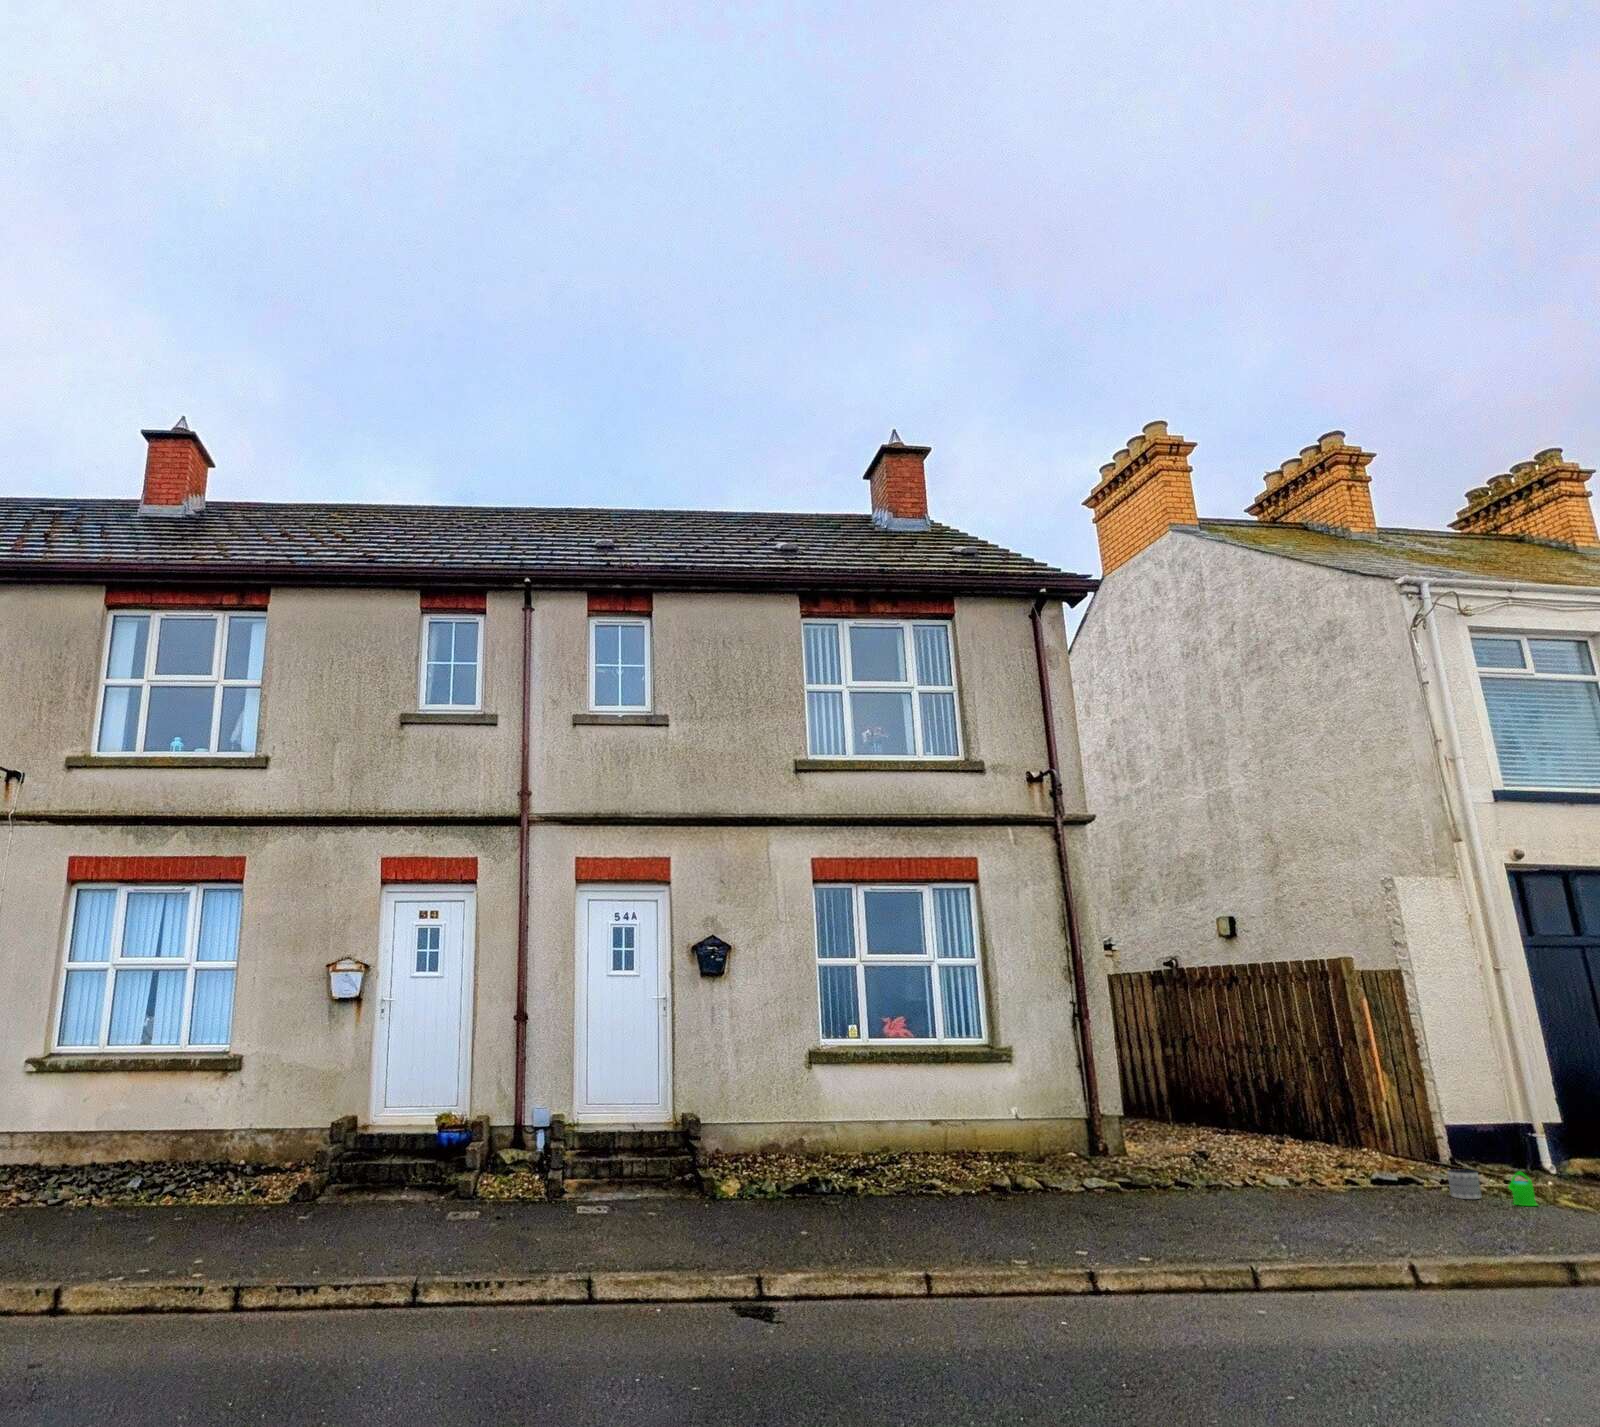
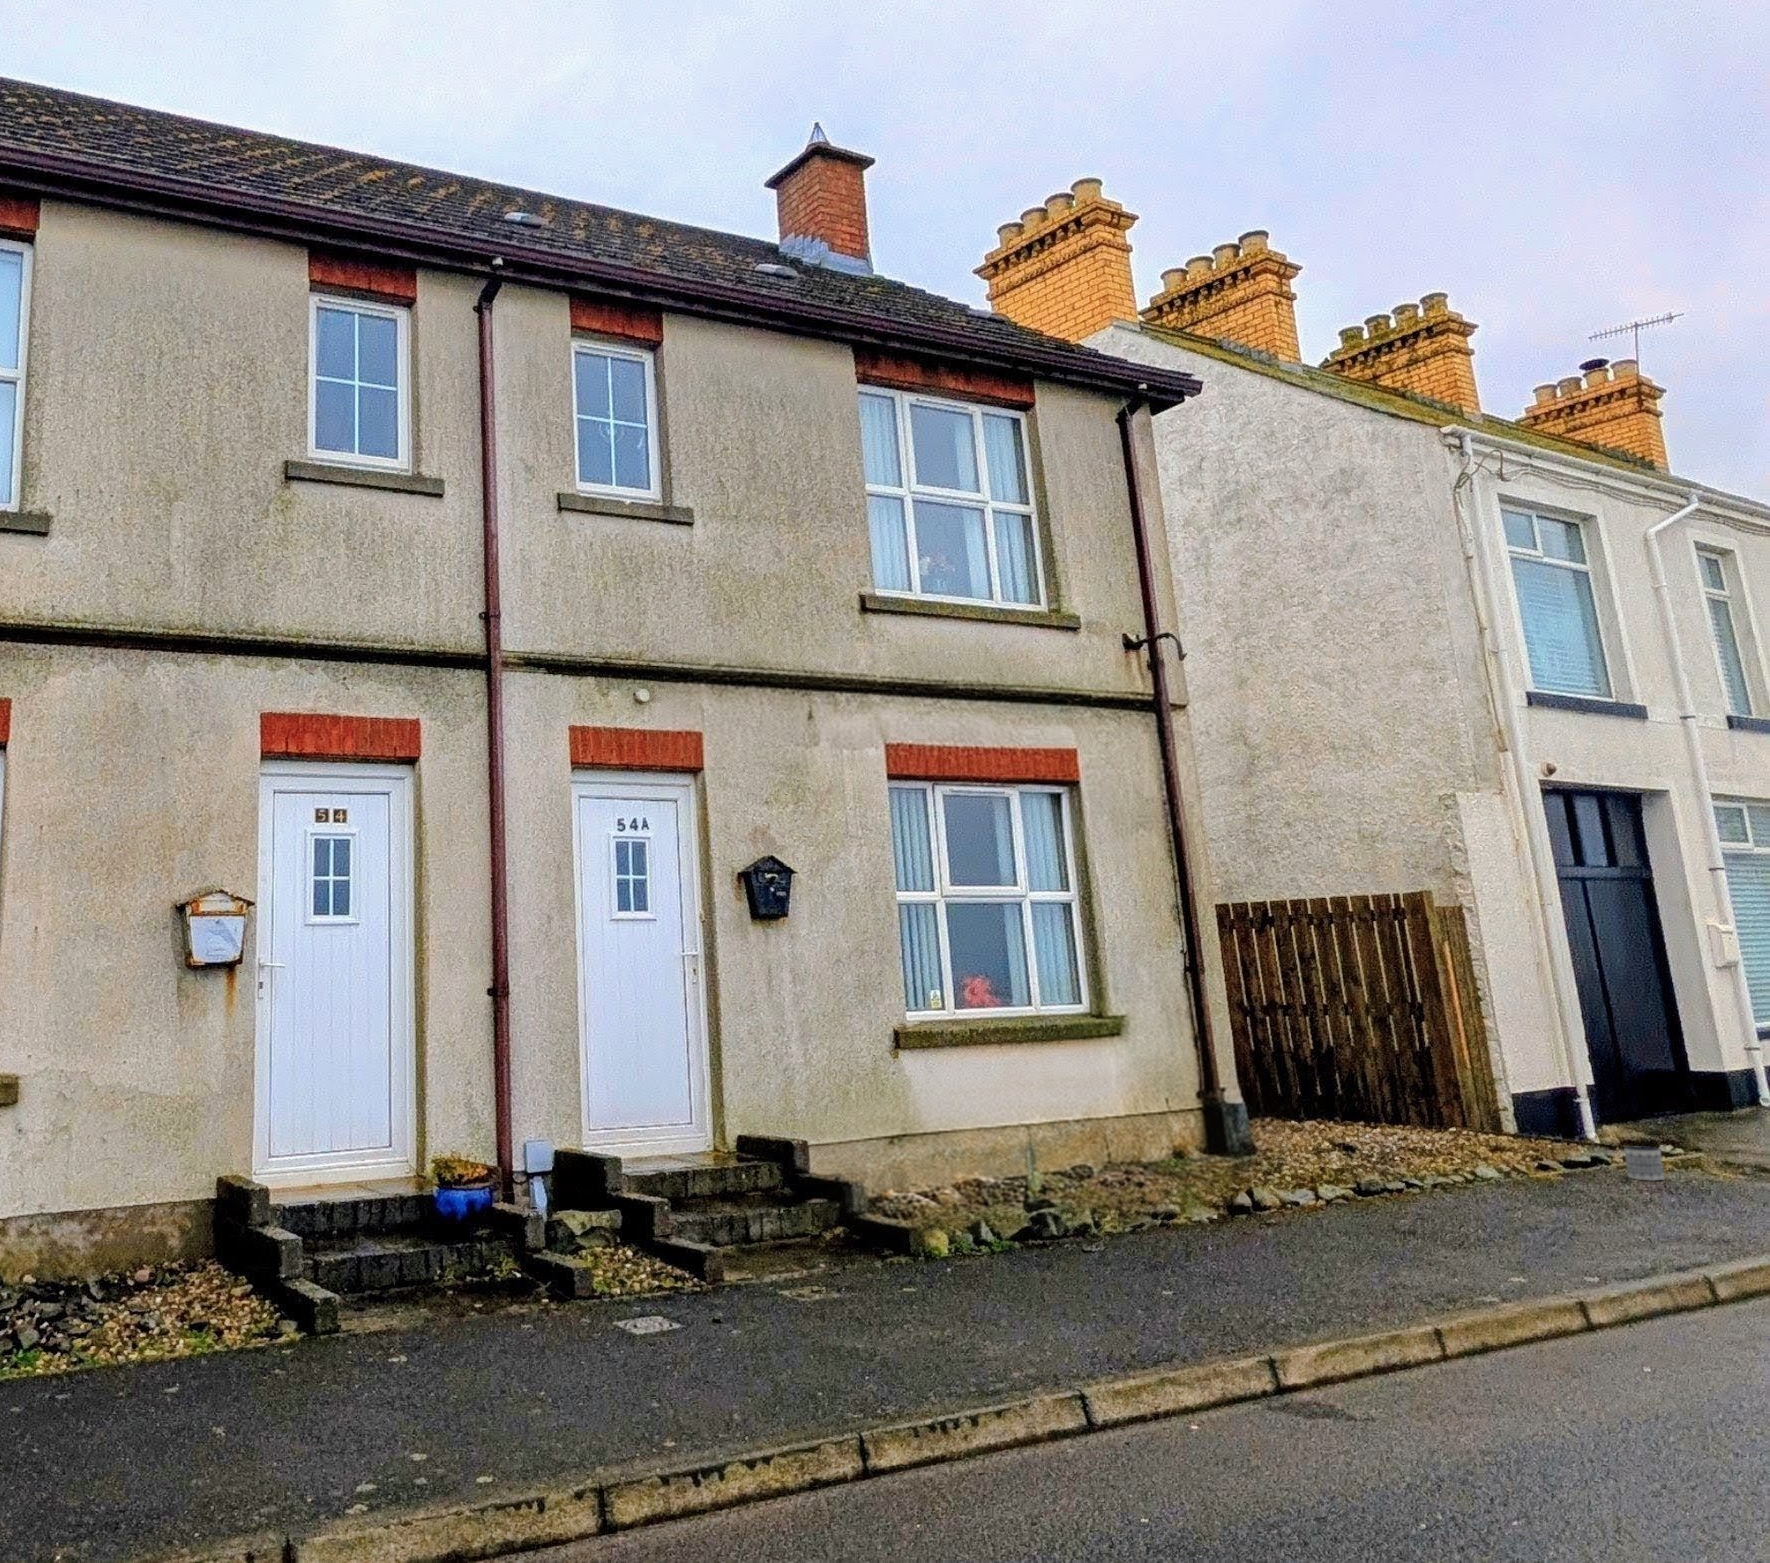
watering can: present [1508,1172,1537,1206] -> none [1694,1145,1727,1184]

